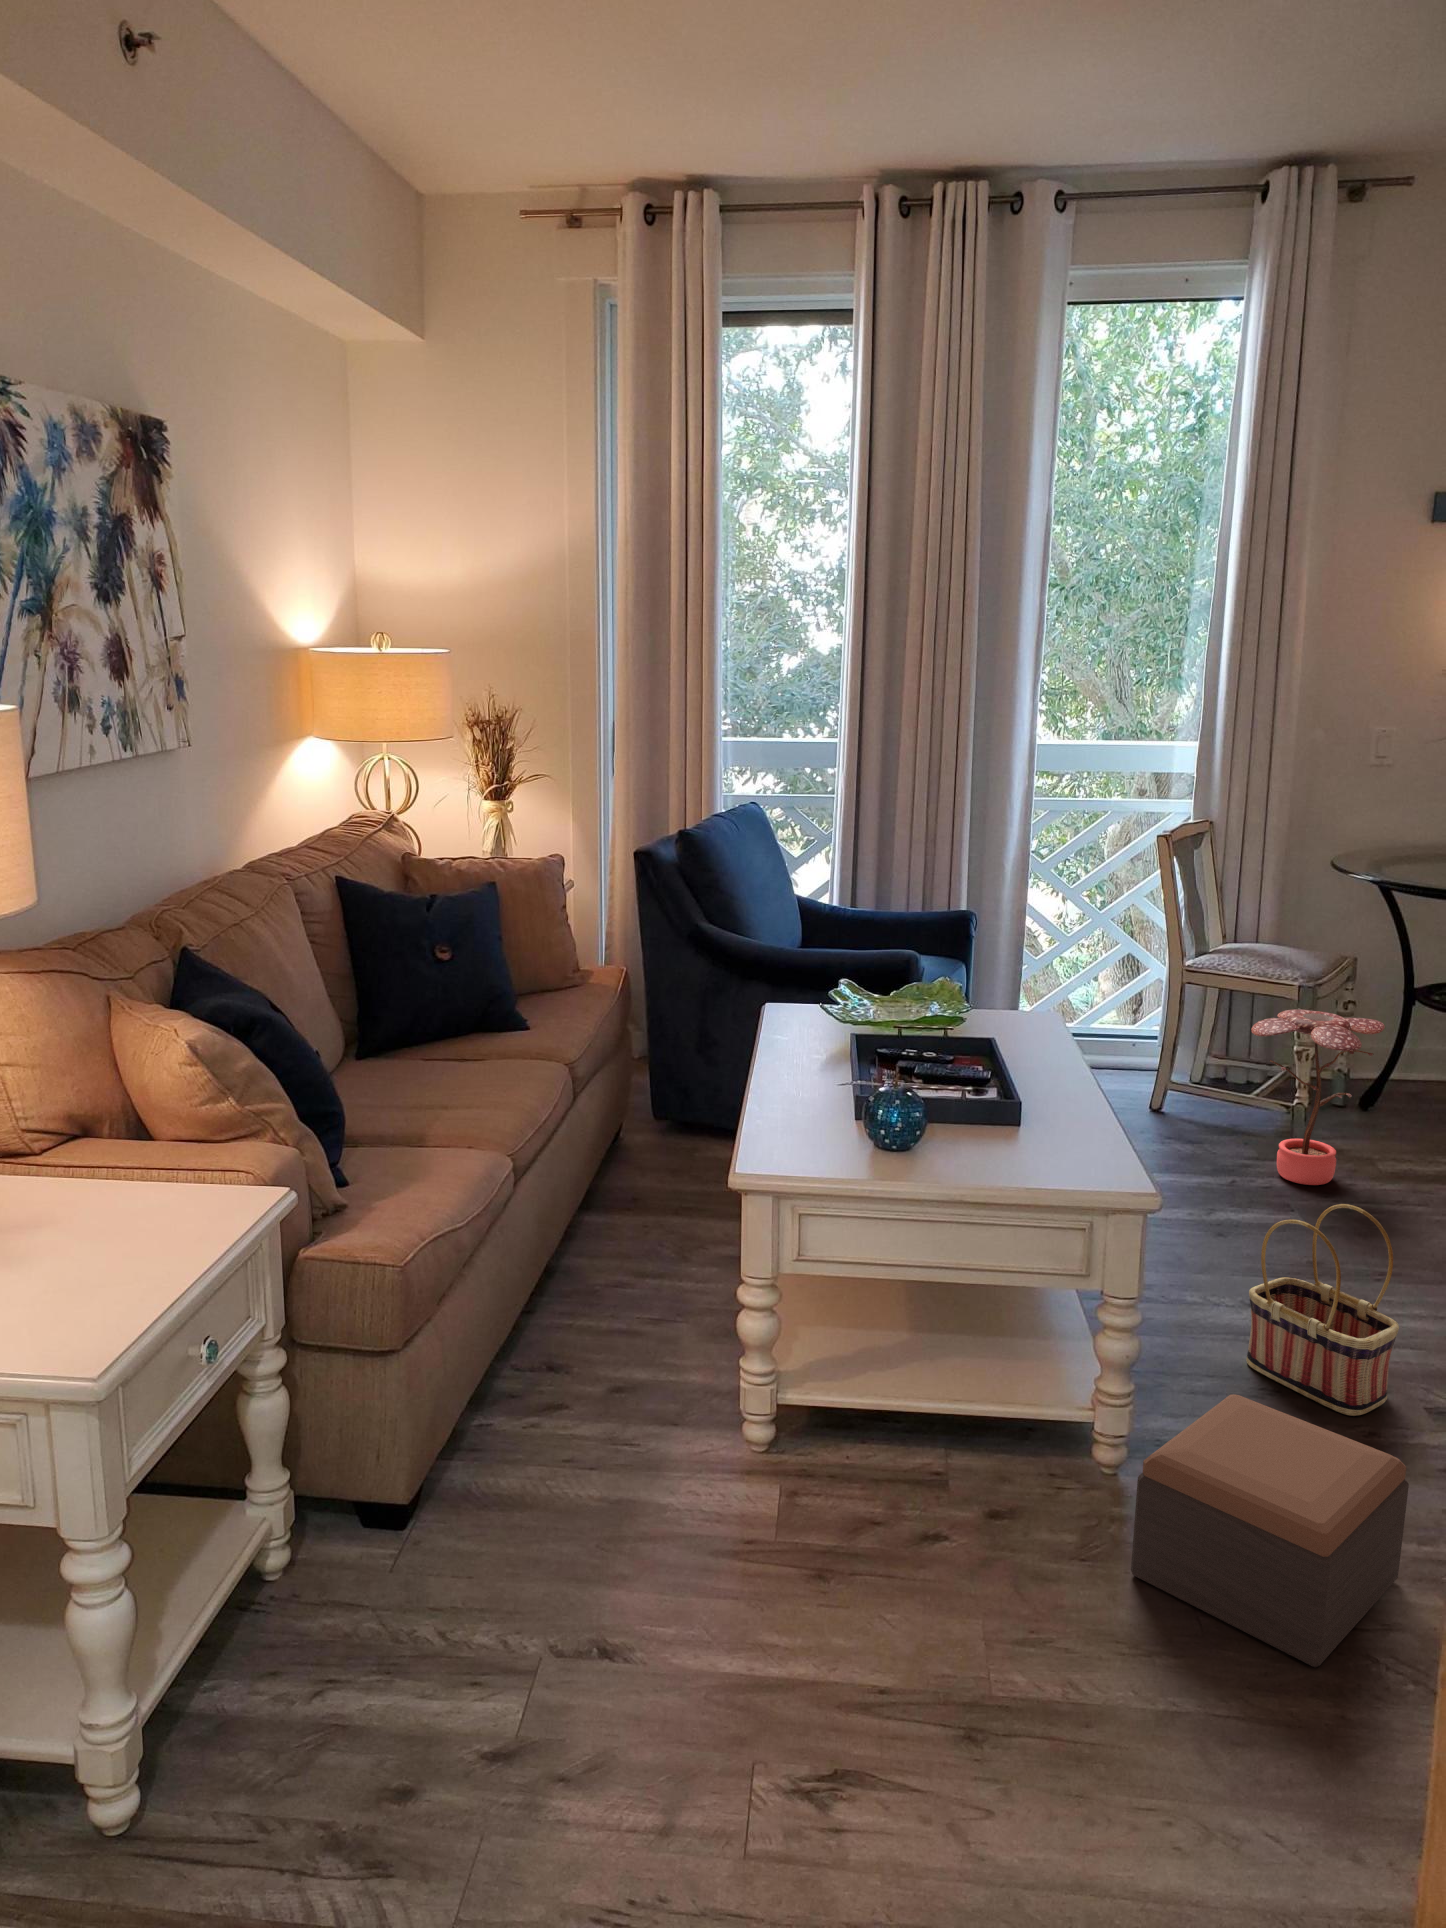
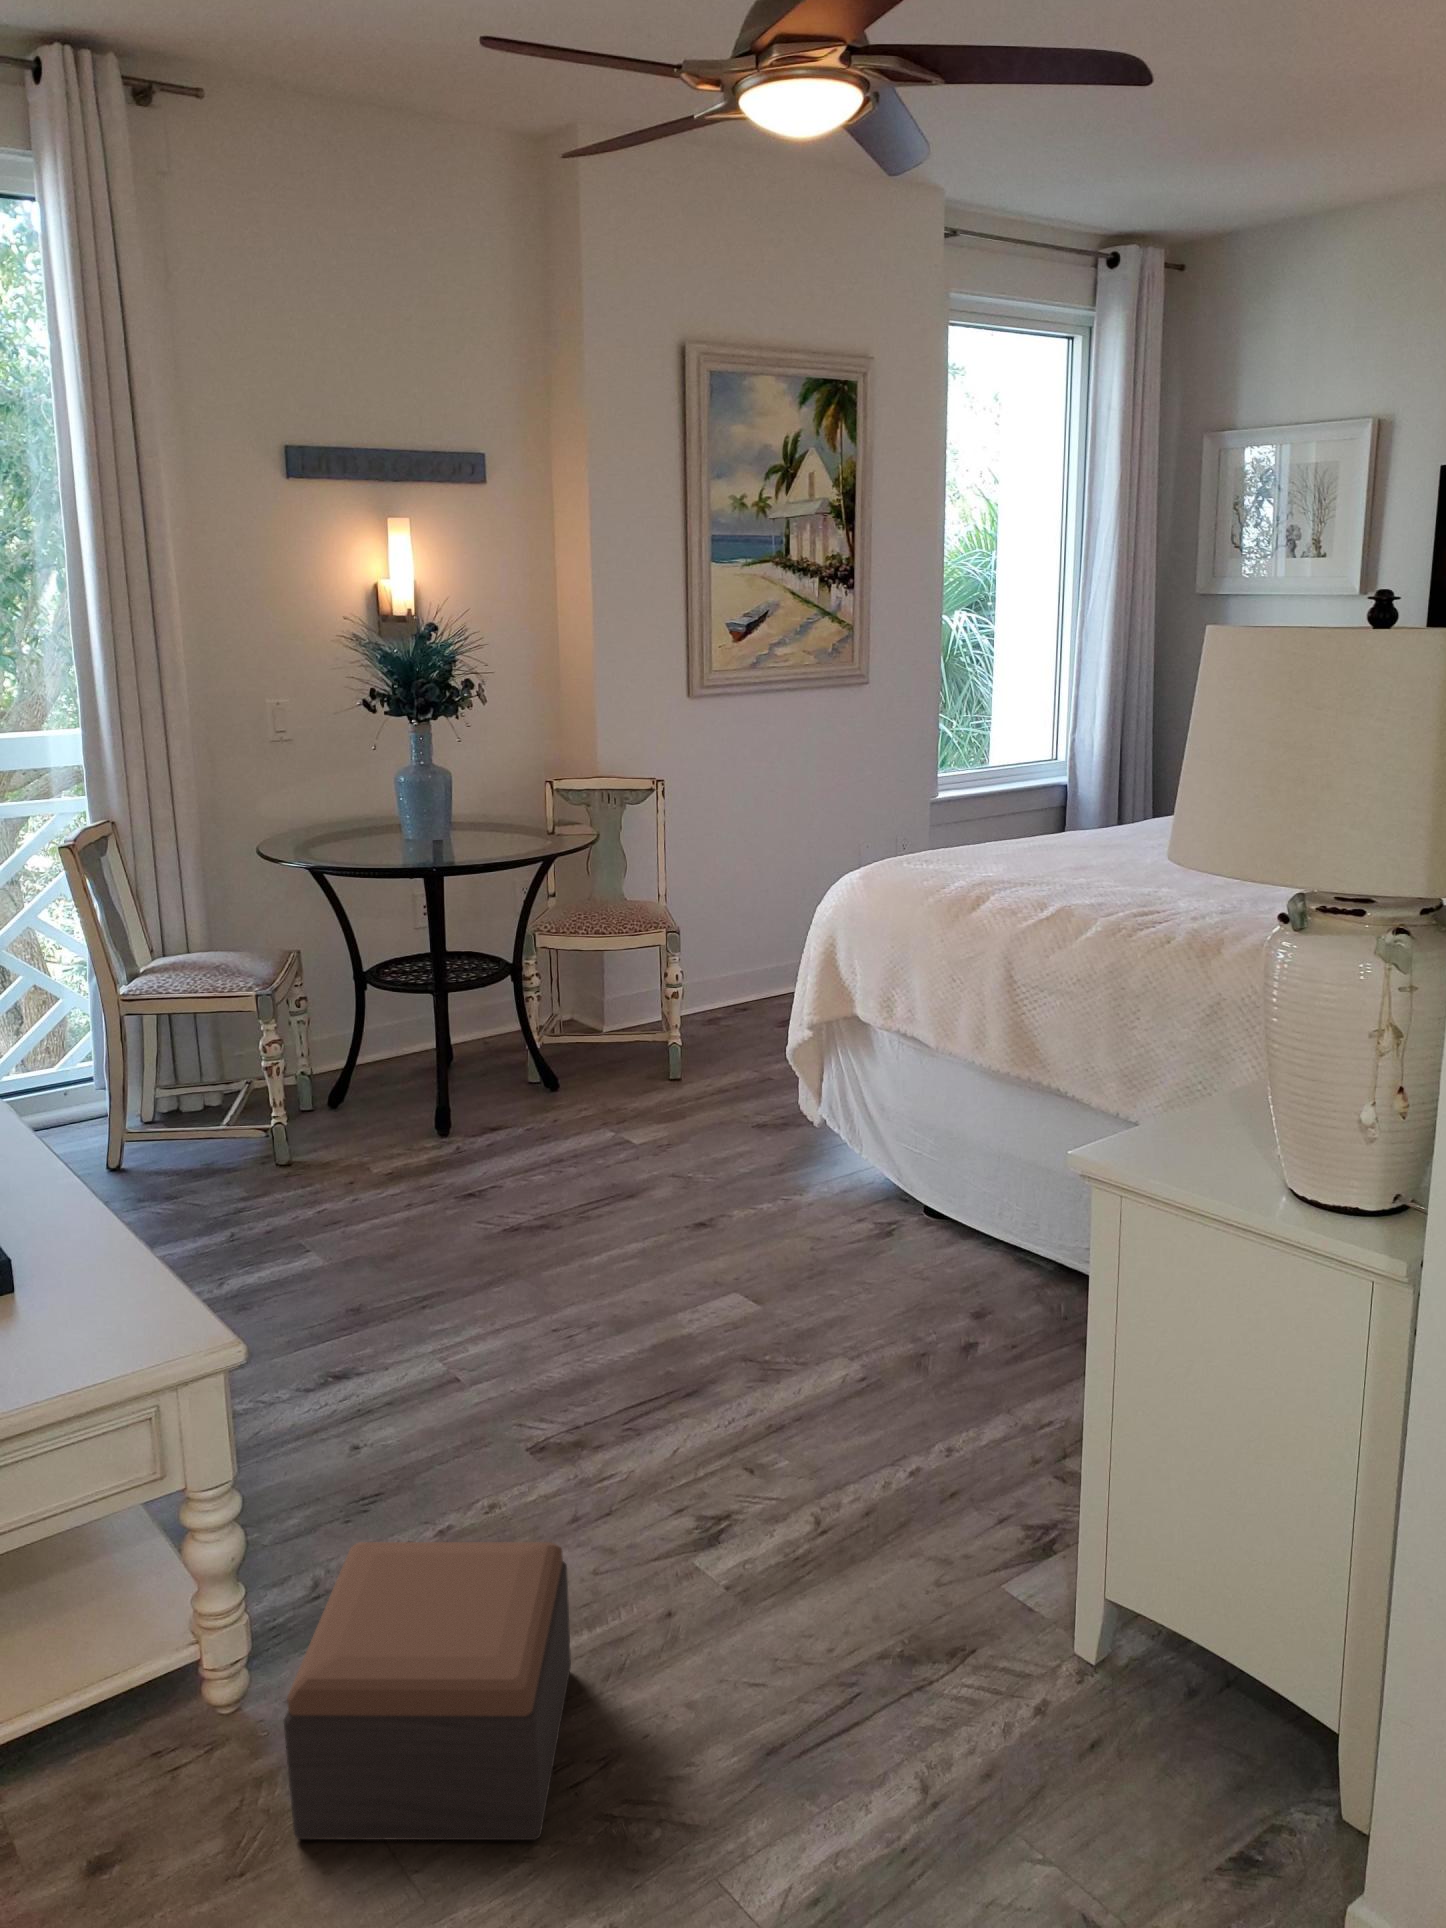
potted plant: present [1251,1009,1385,1185] -> none [220,1018,357,1214]
basket: present [1246,1204,1399,1416] -> none [314,1249,480,1483]

